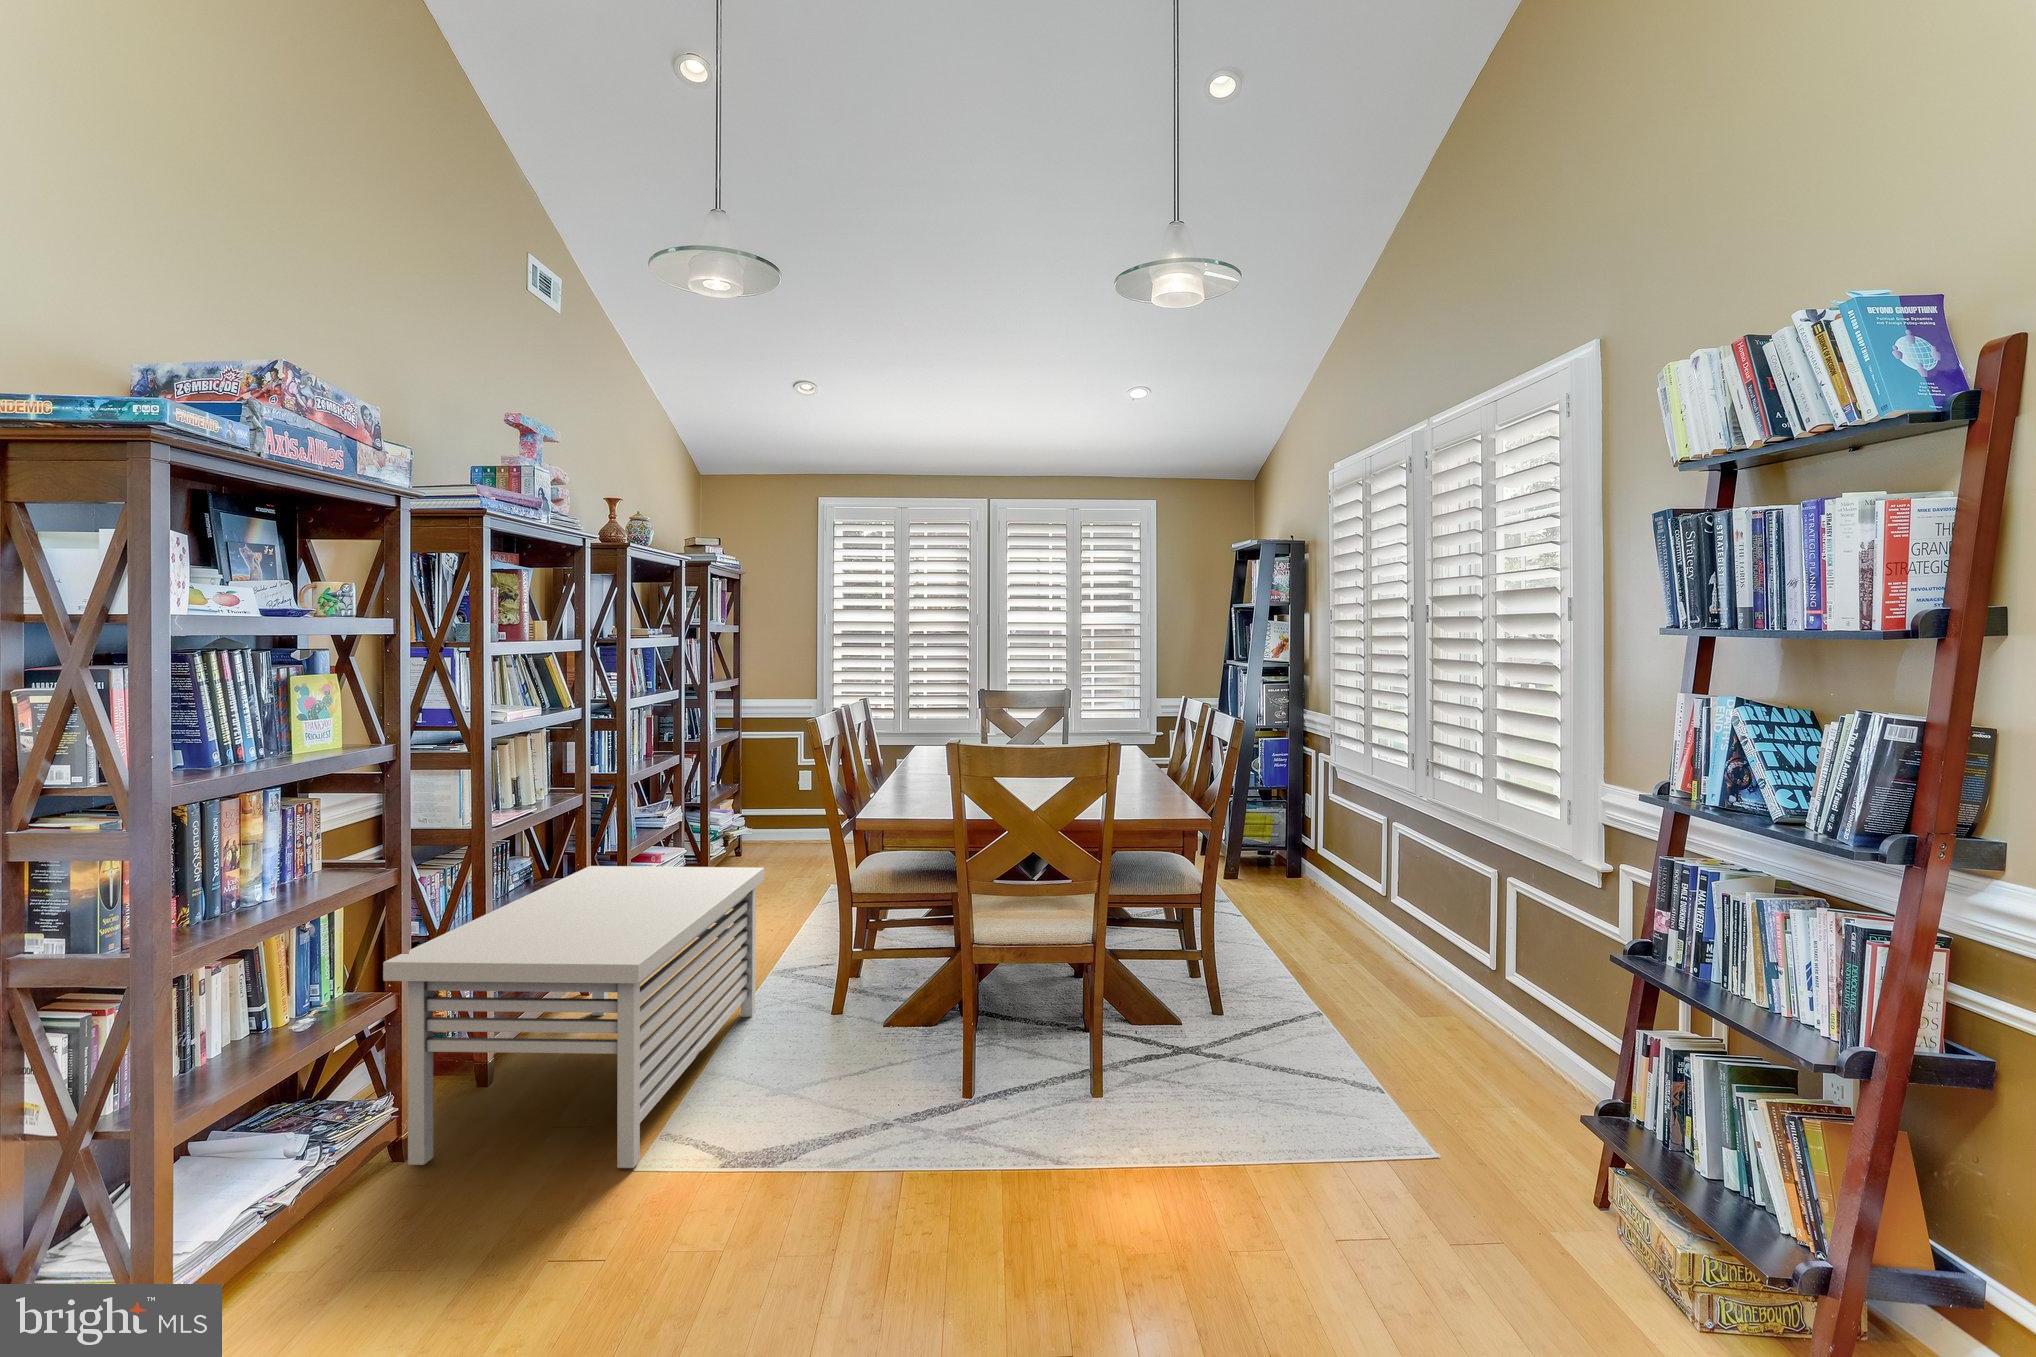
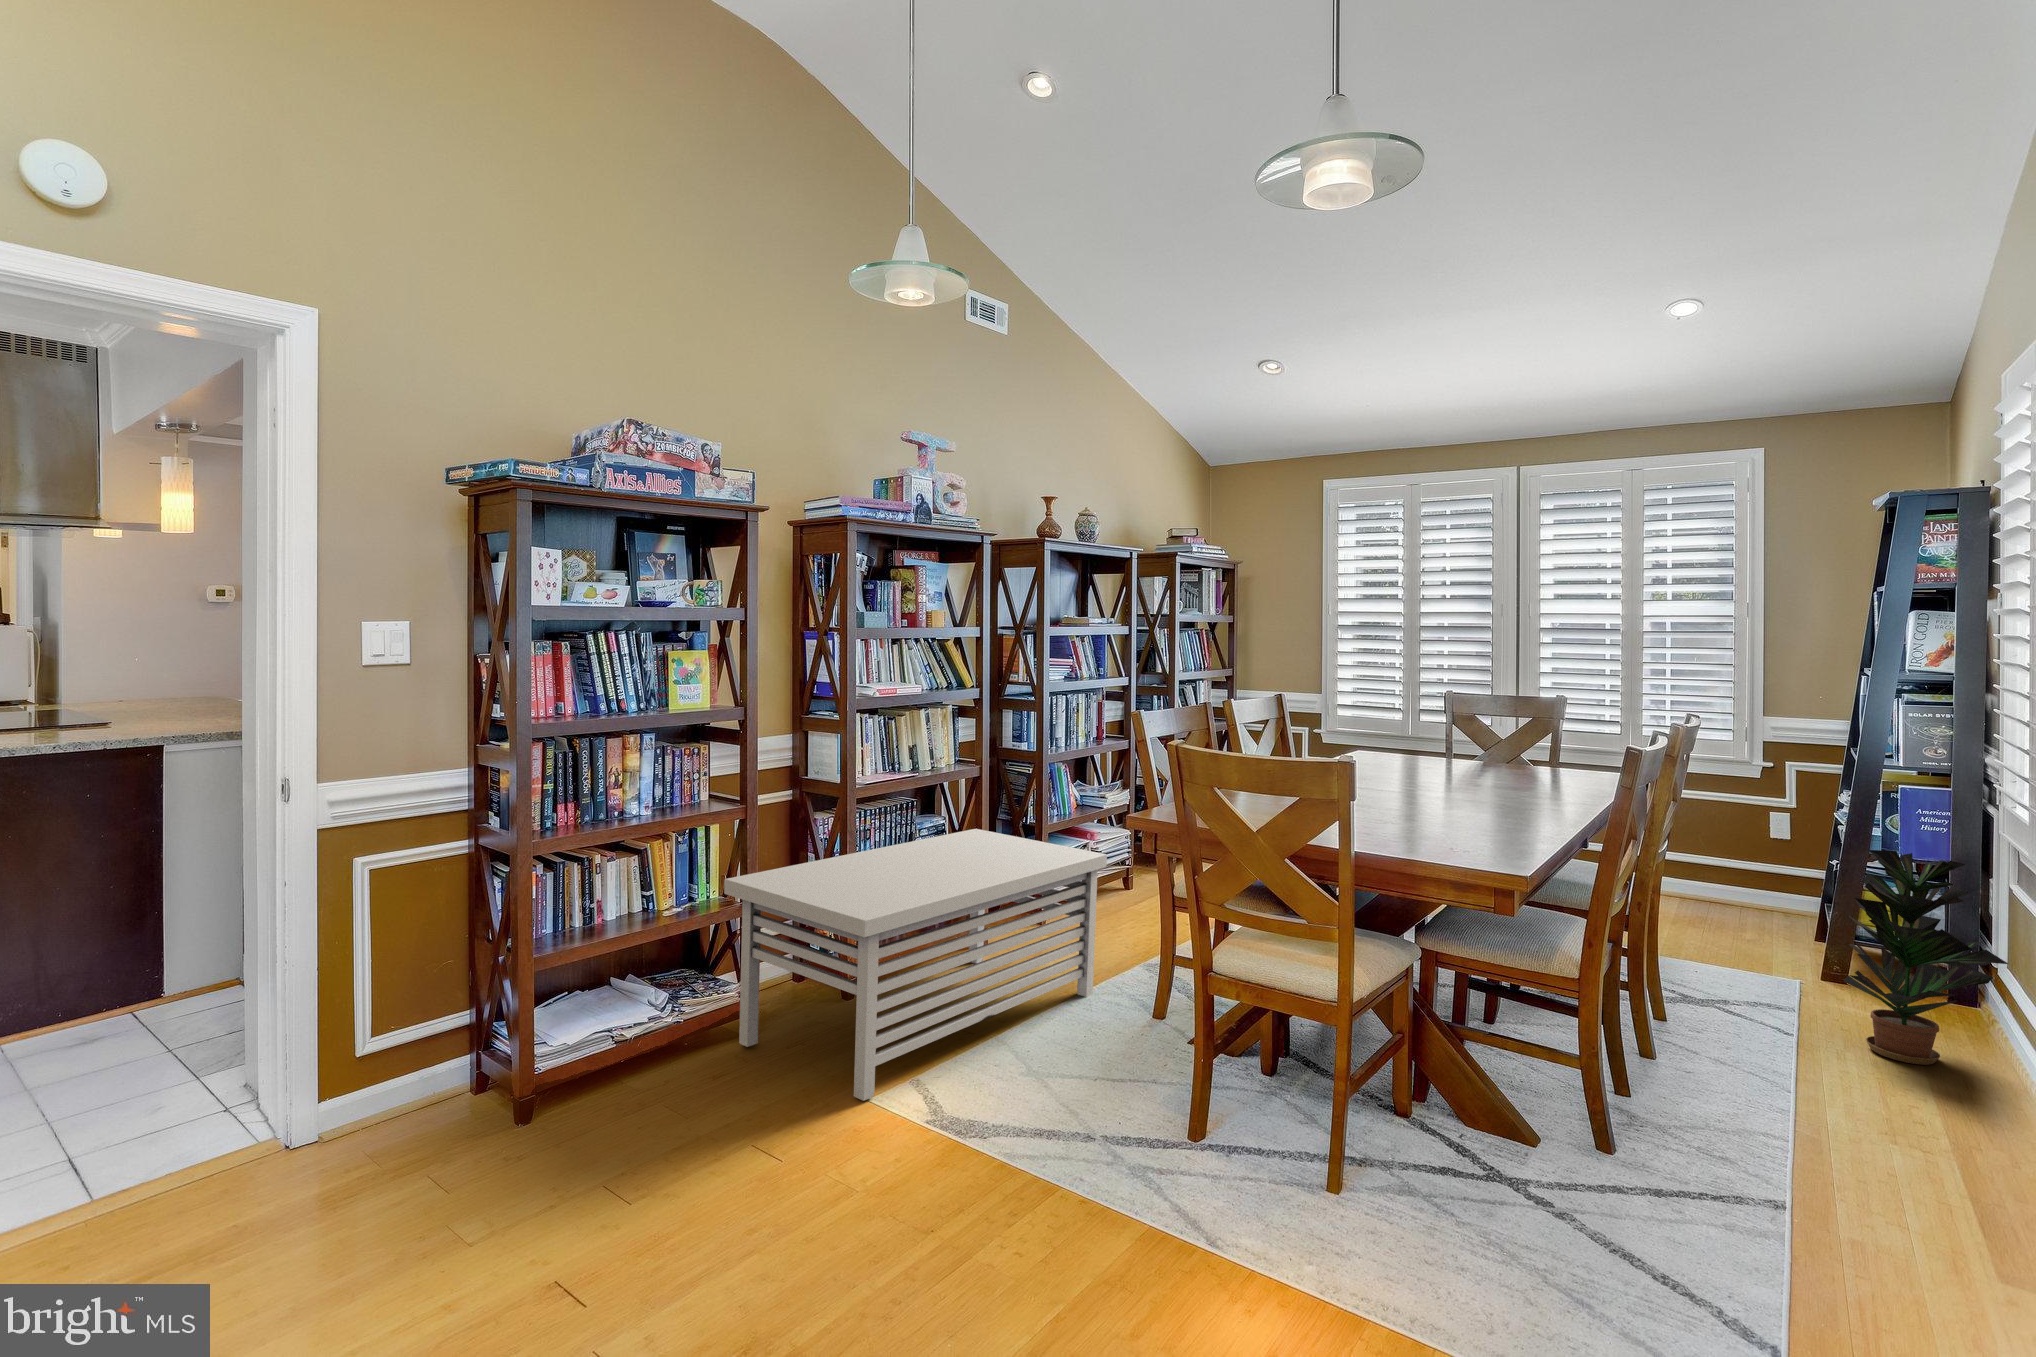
potted plant: none [1269,780,1353,922] -> present [1844,850,2008,1065]

